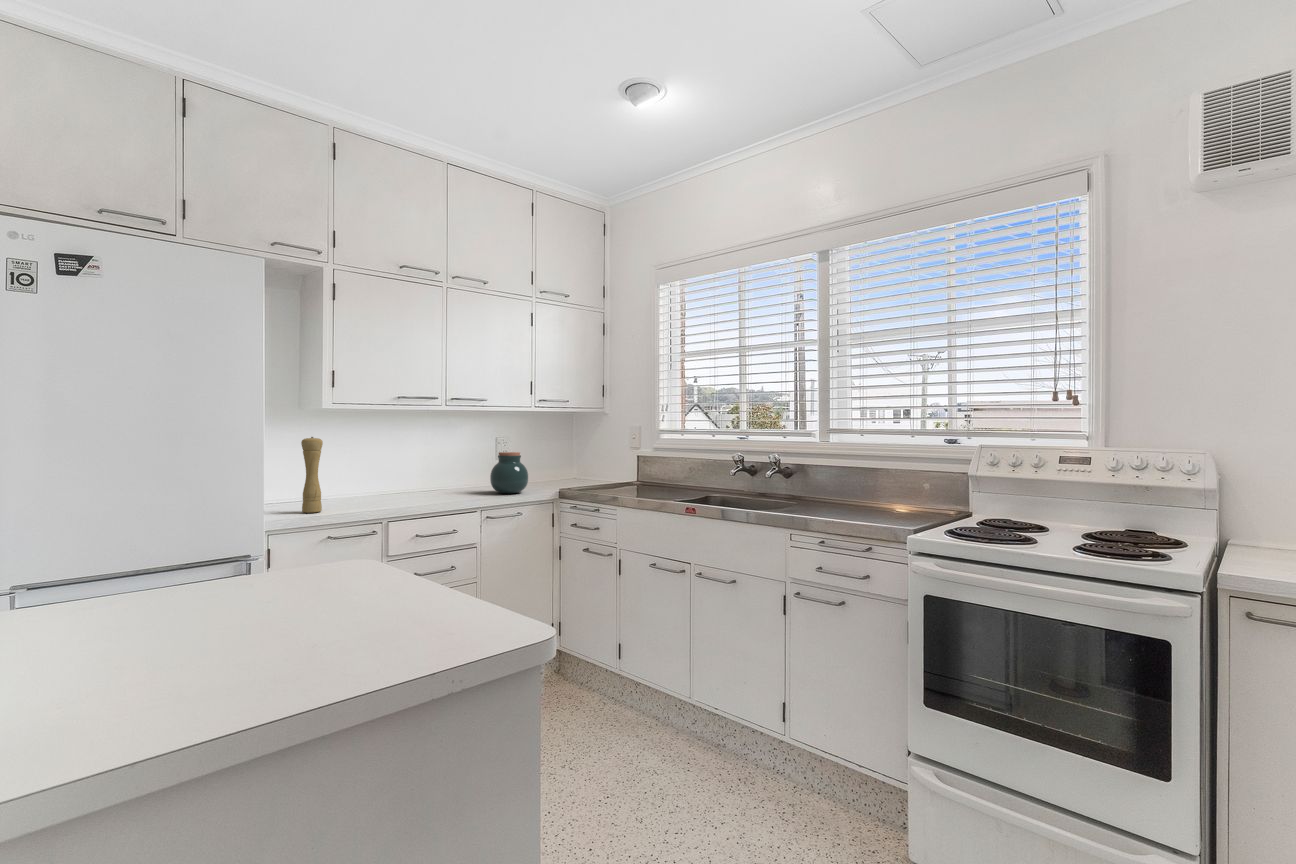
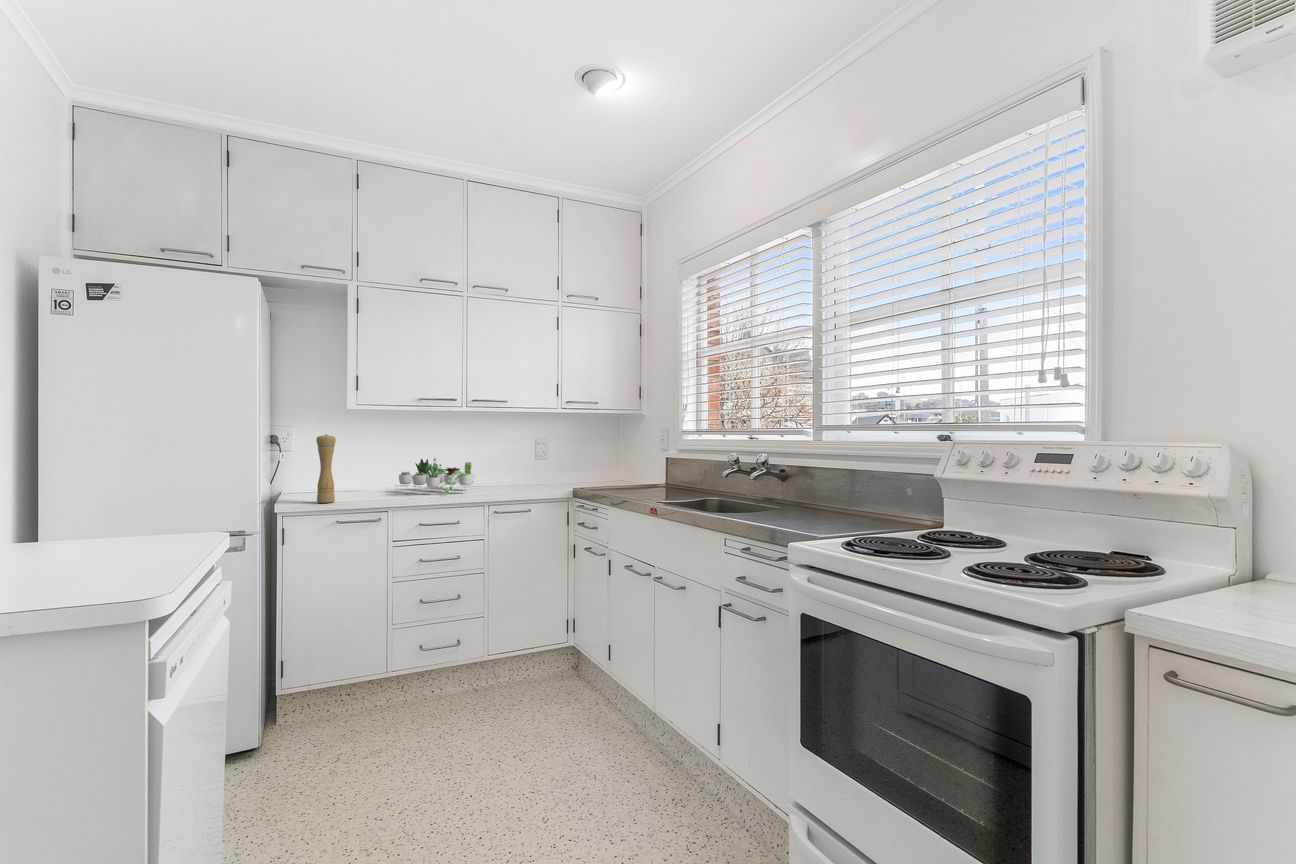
jar: present [490,452,528,494] -> none [507,451,544,491]
succulent plant: none [360,458,458,499] -> present [399,458,474,494]

